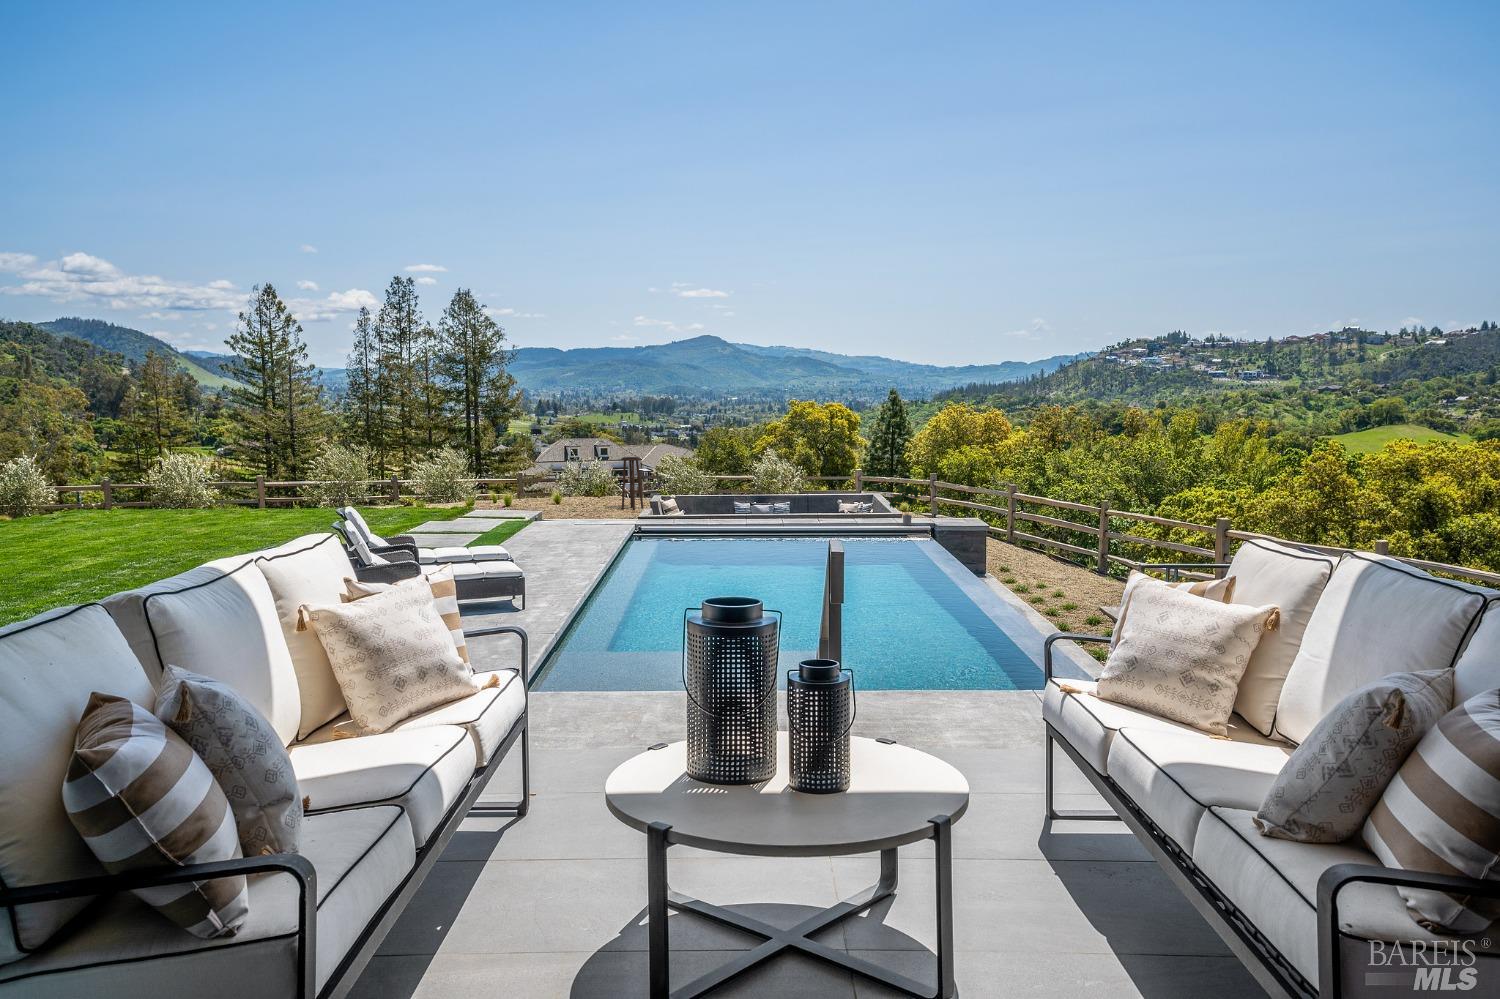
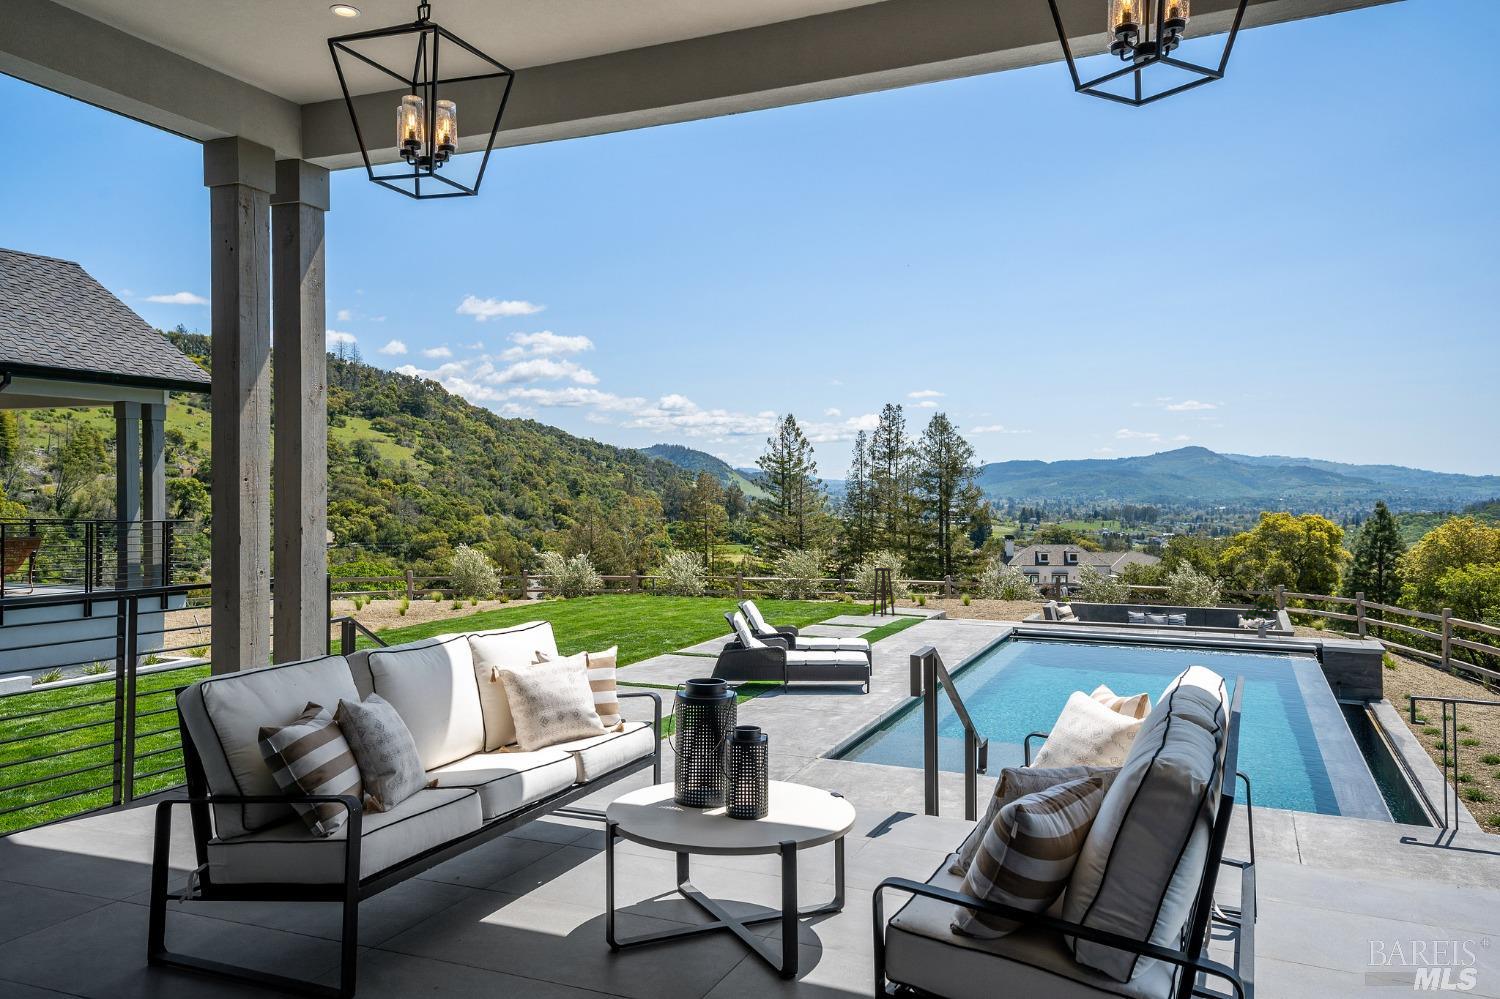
stool: present [621,457,643,510] -> present [873,568,895,617]

